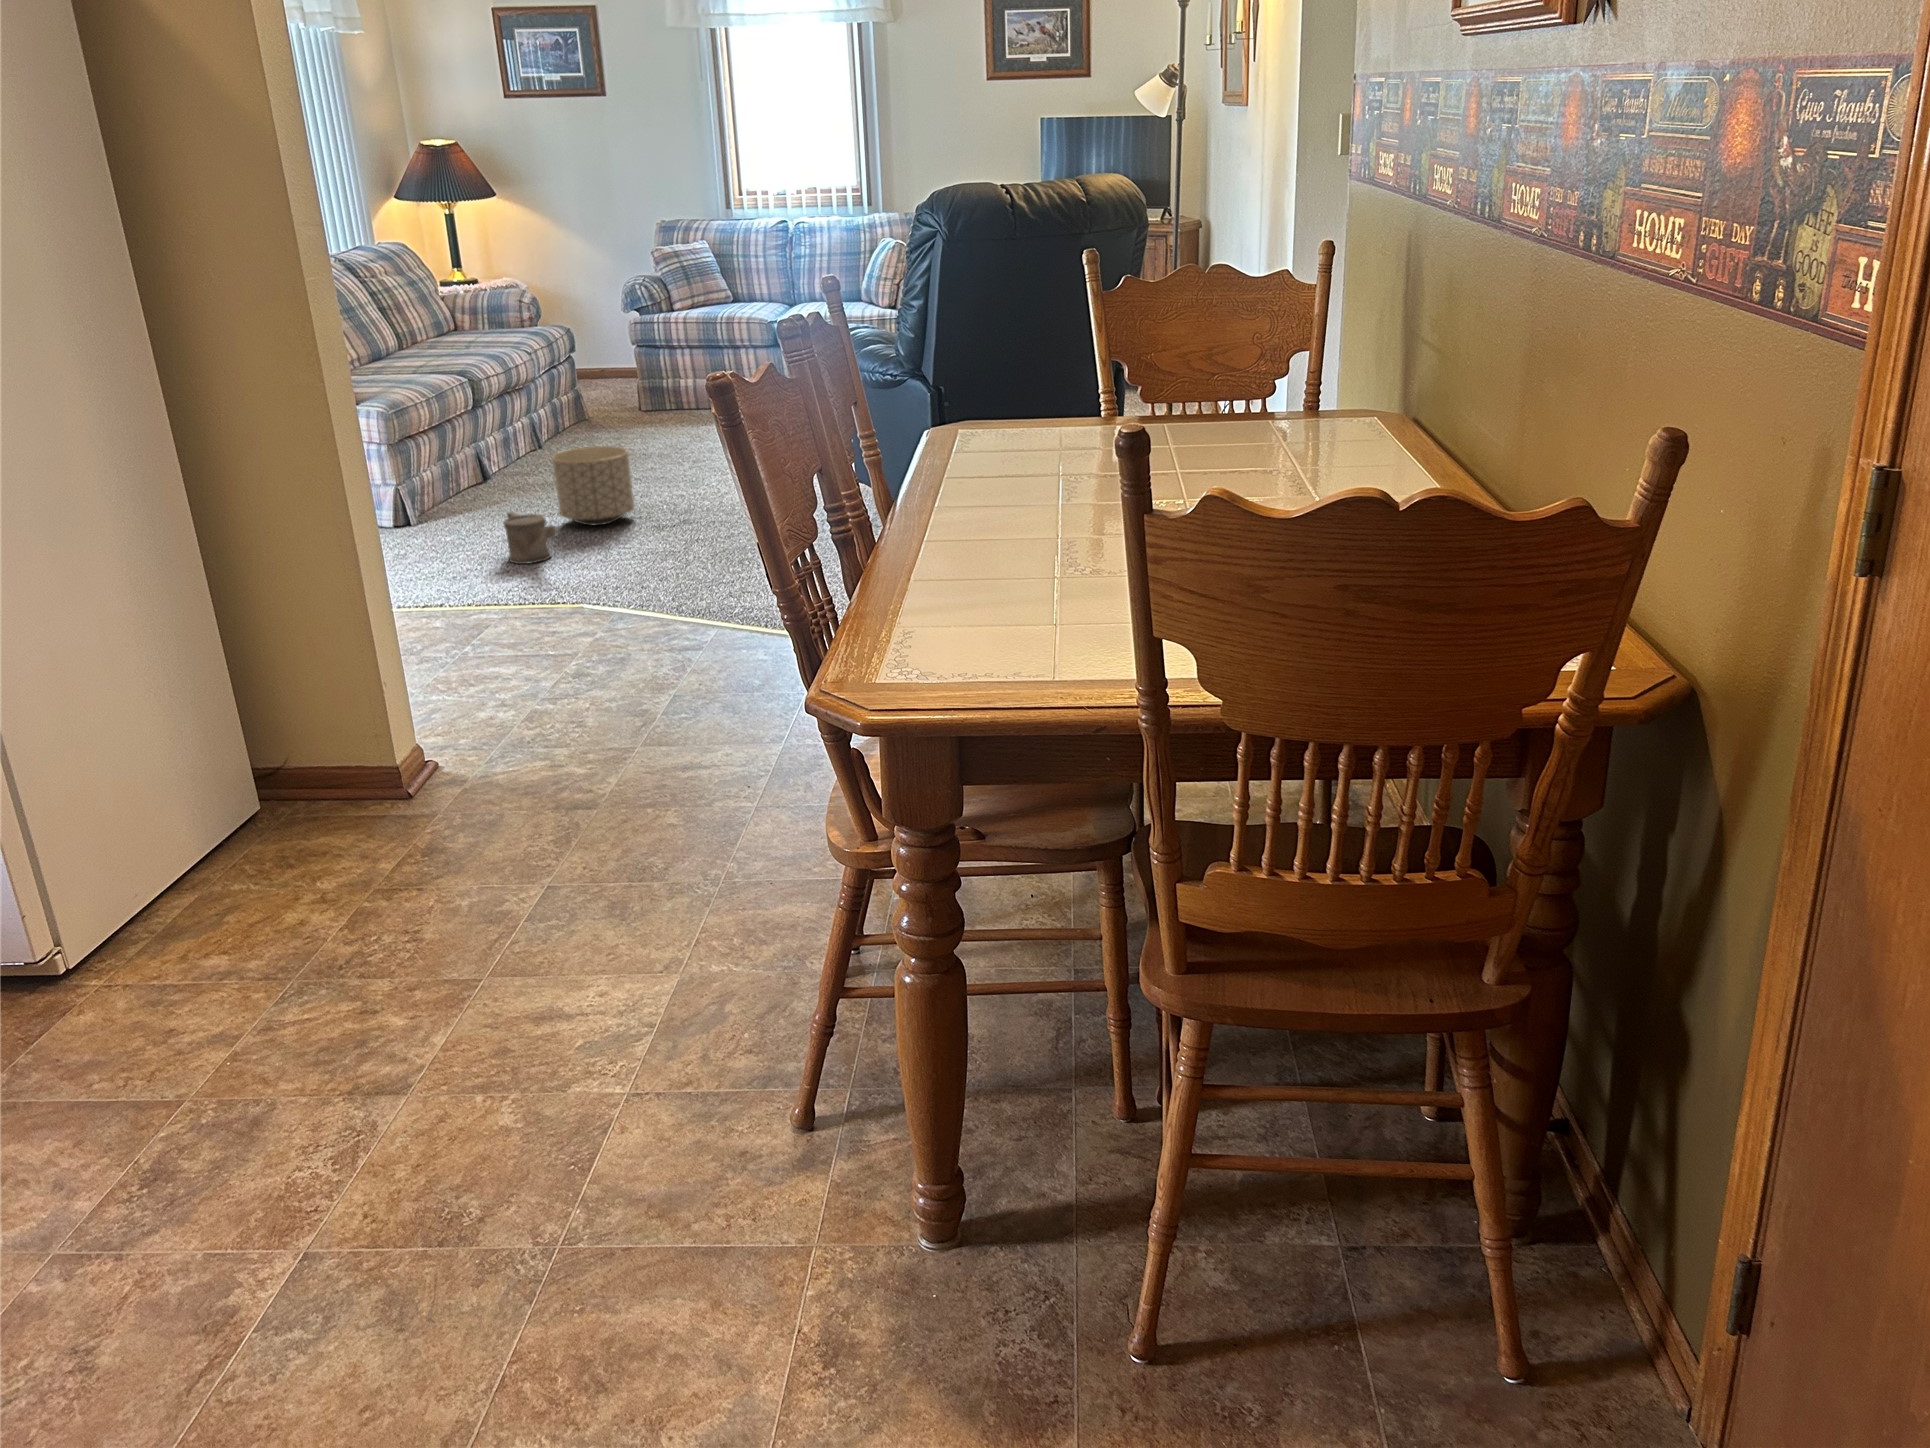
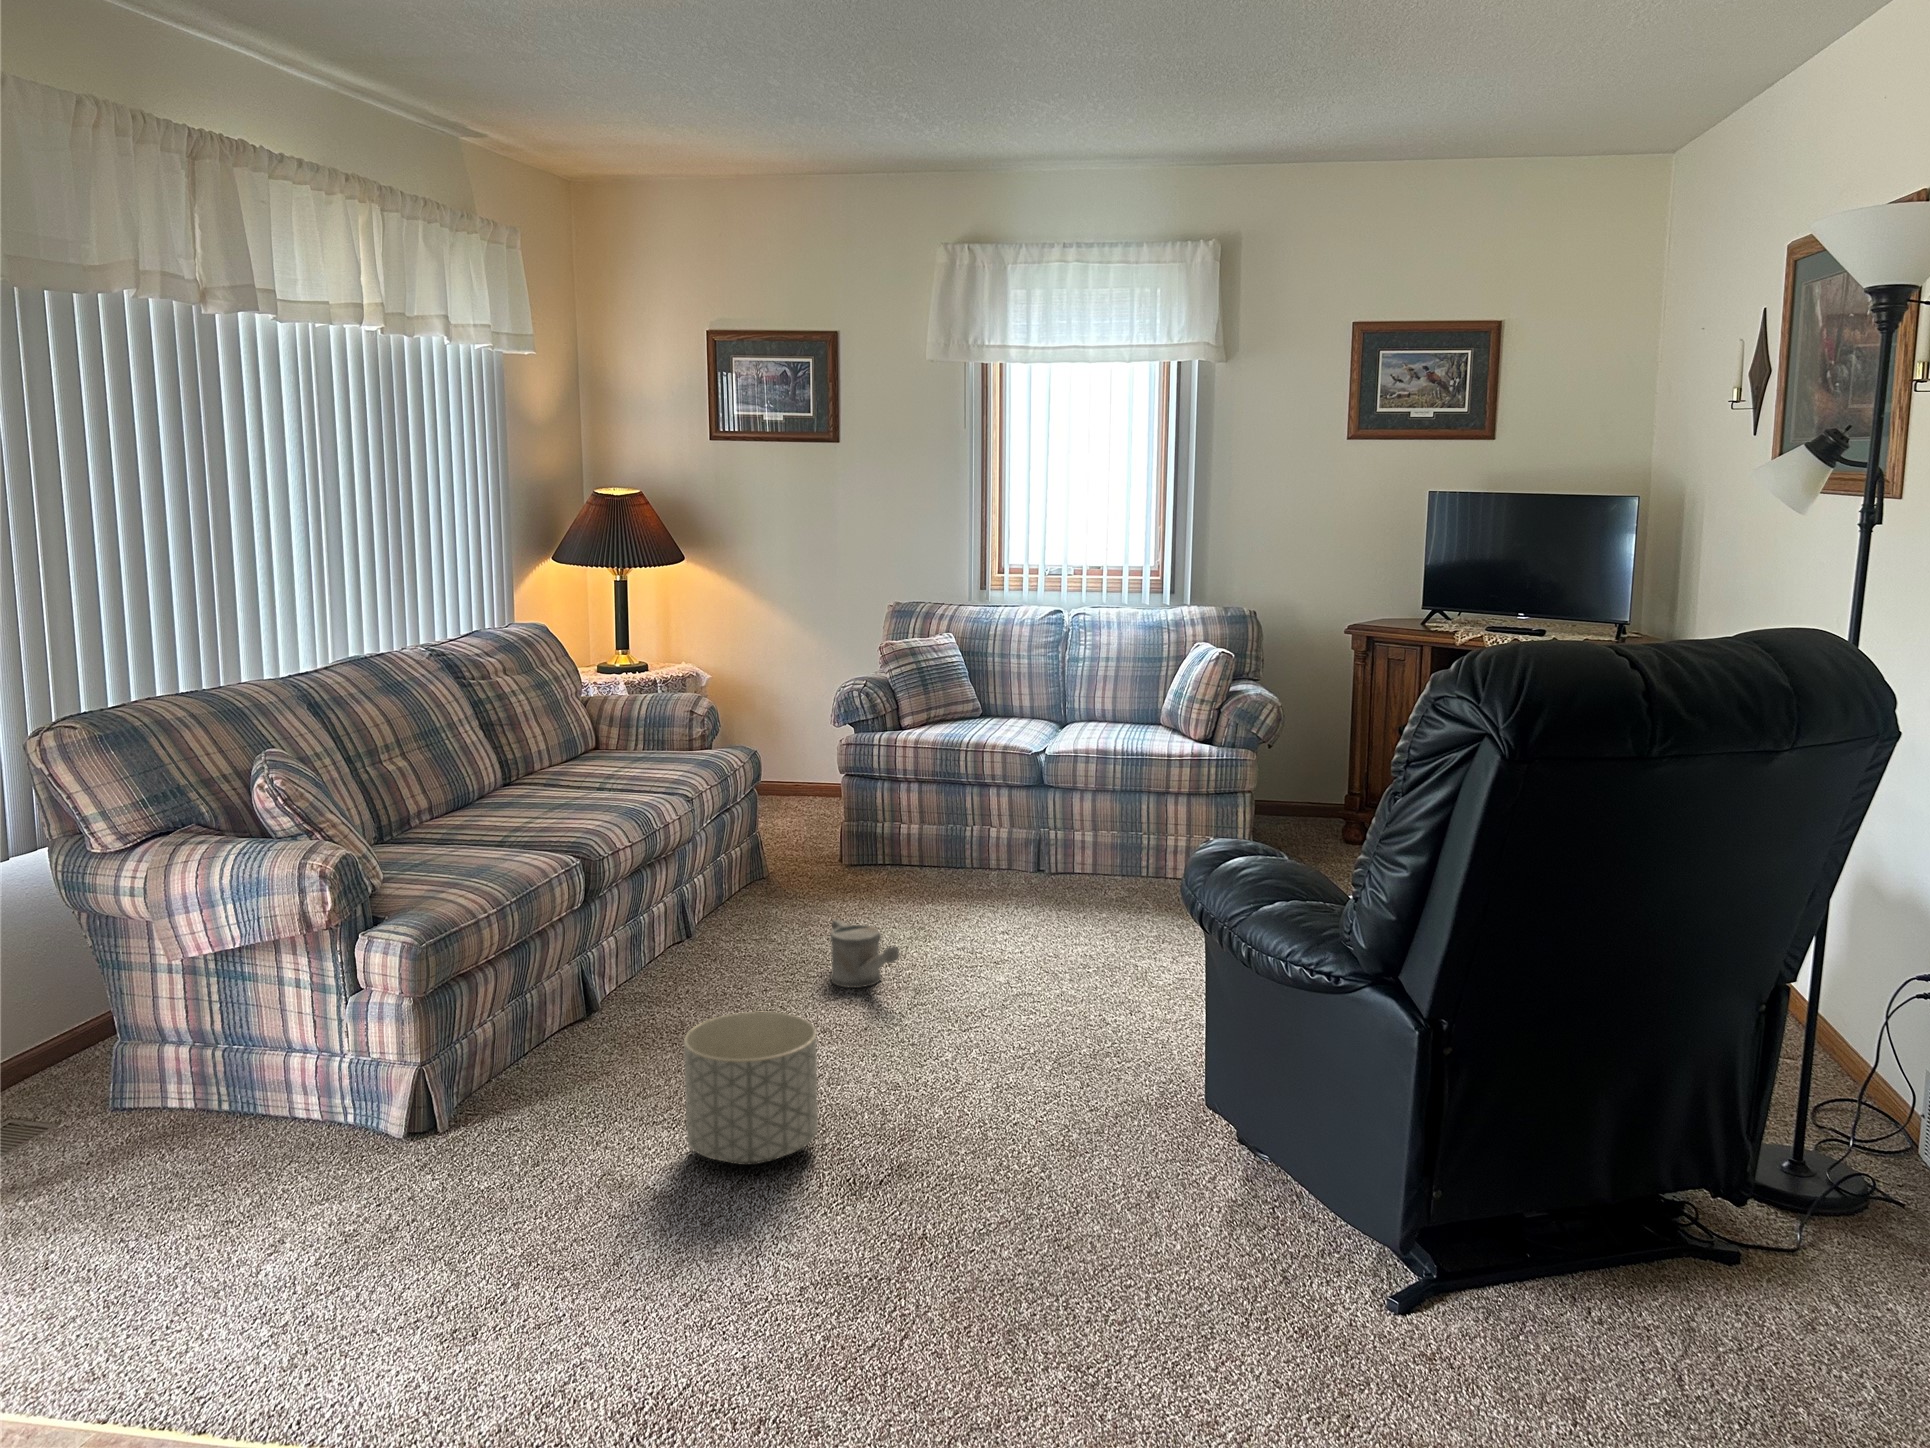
watering can: present [504,512,557,564] -> present [830,920,899,988]

